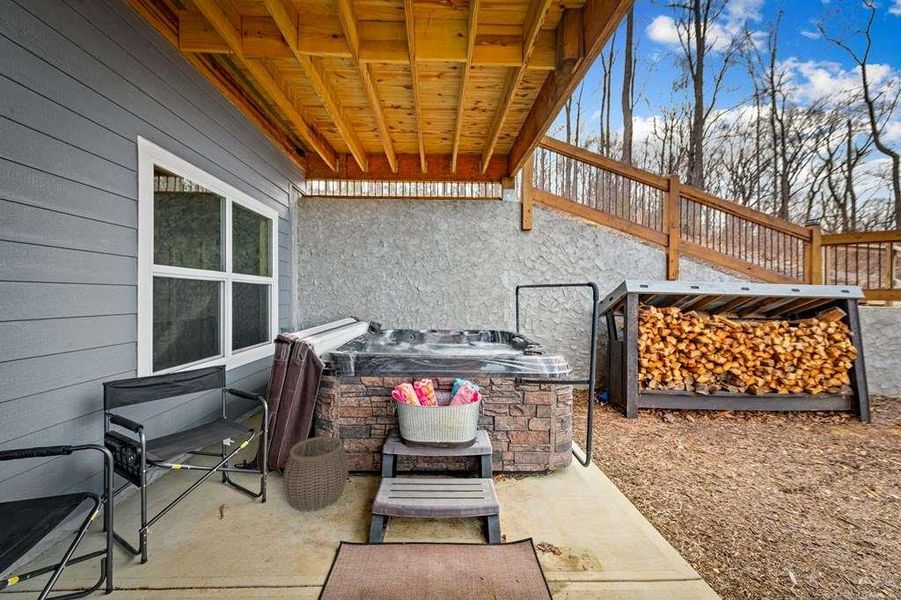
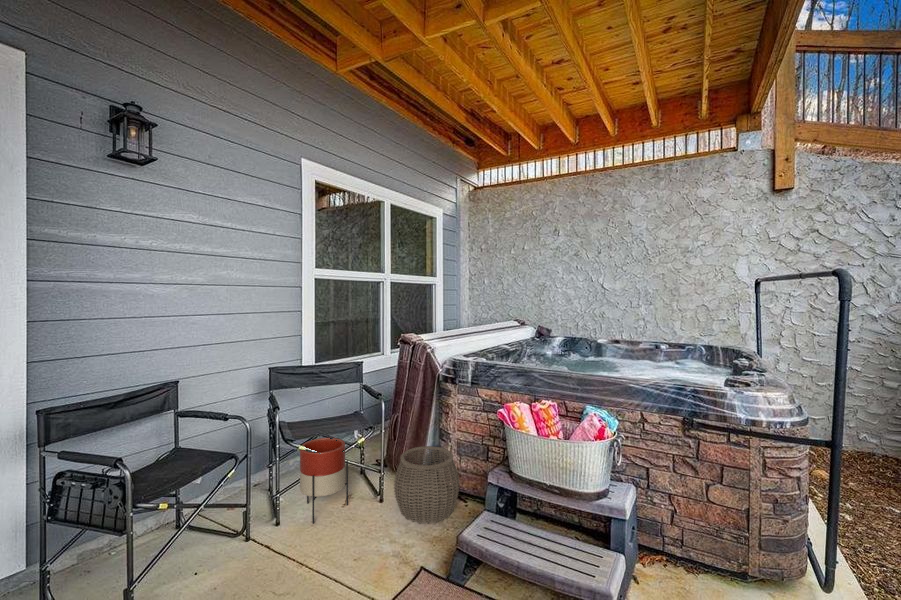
planter: none [164,452,226,553] -> present [300,438,348,524]

